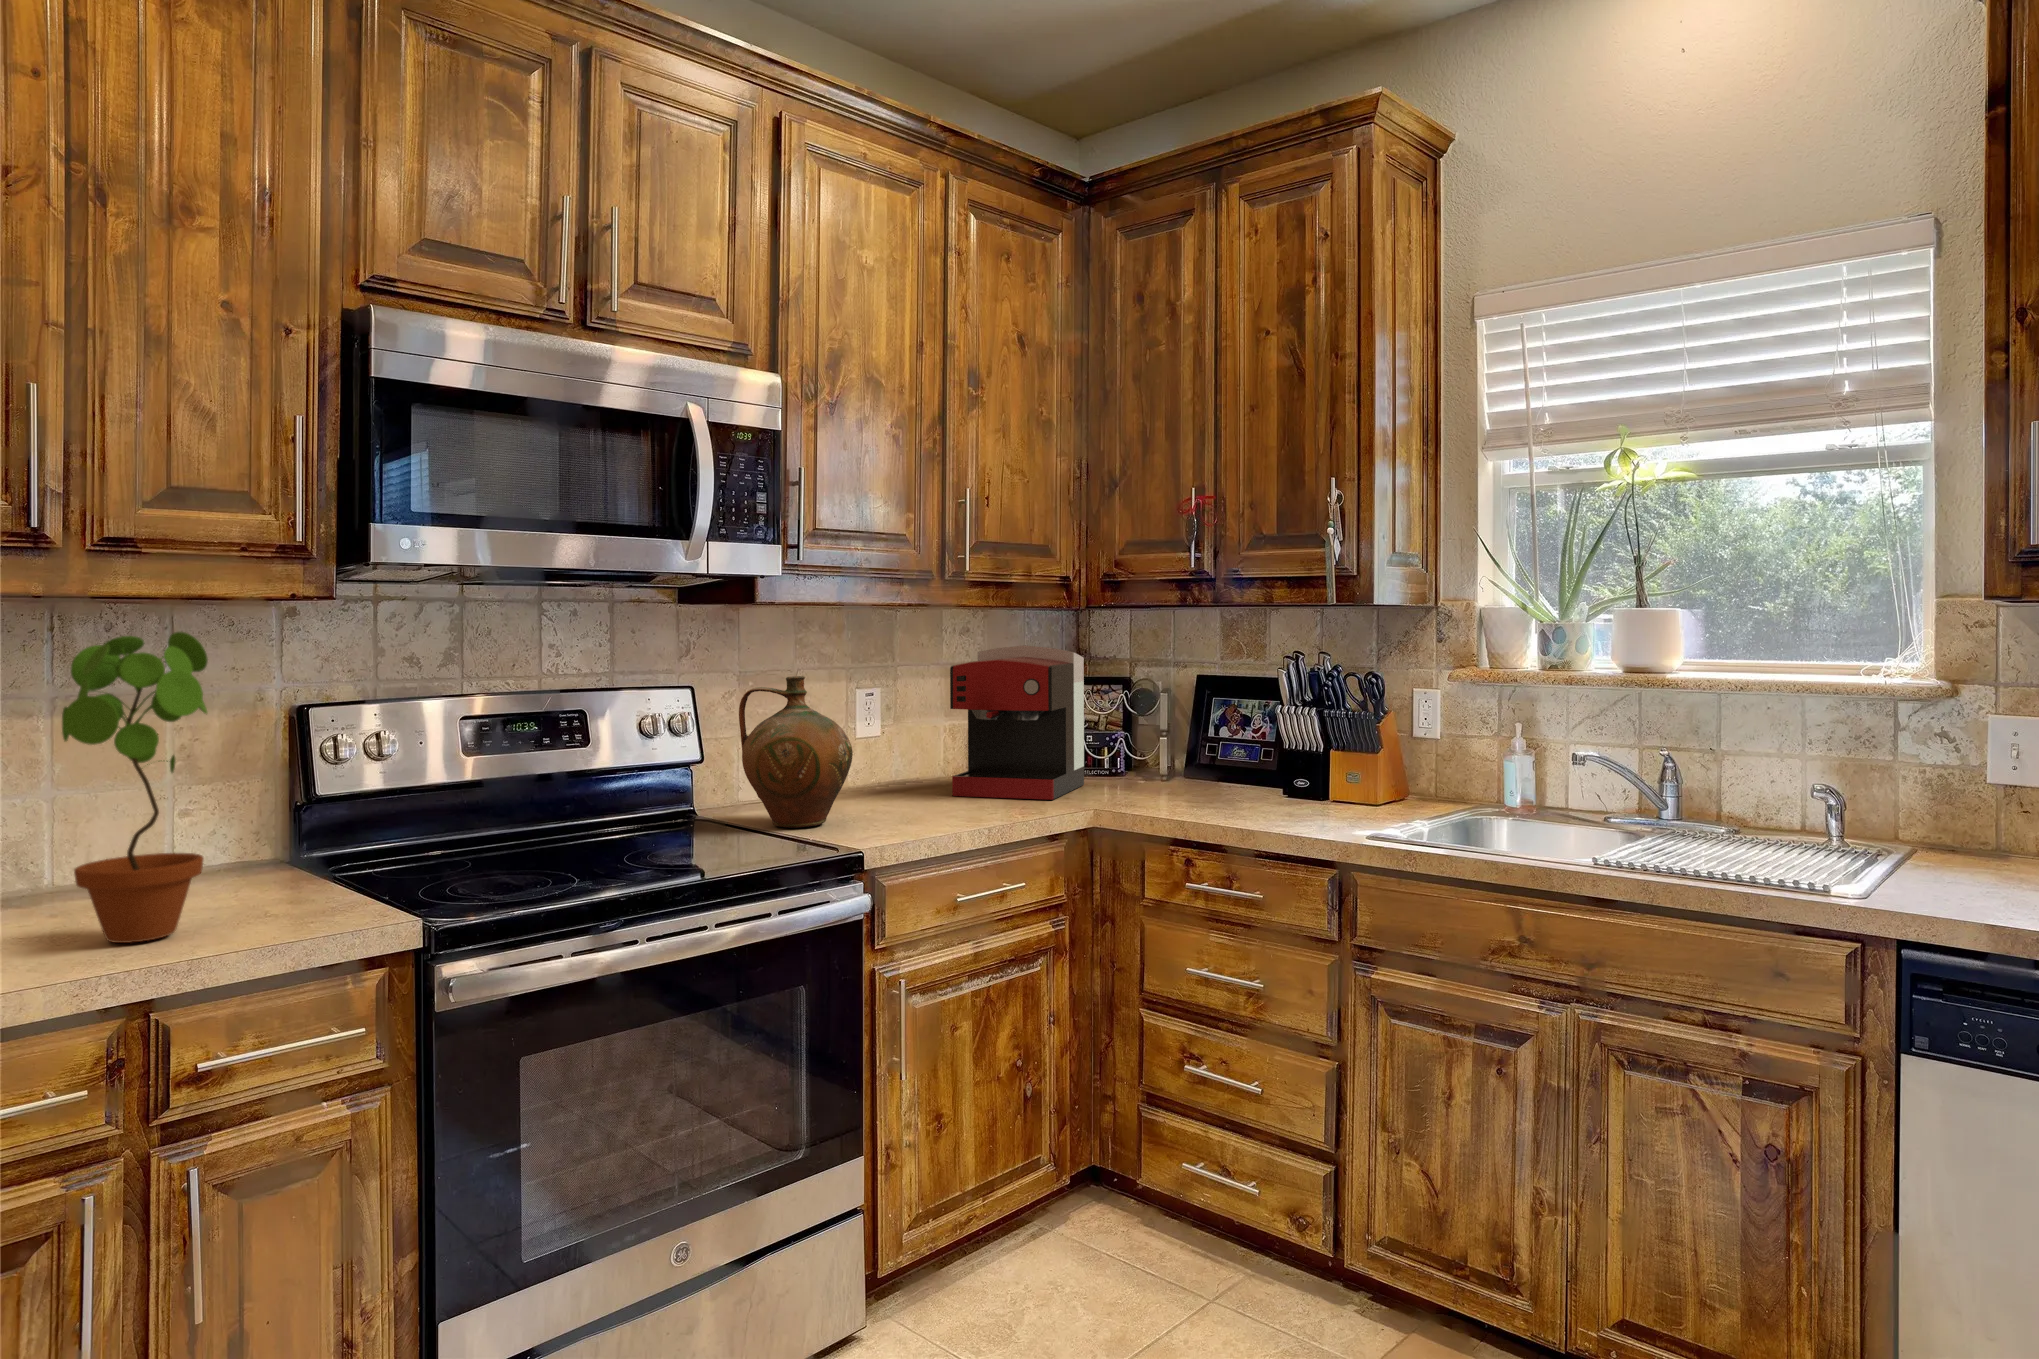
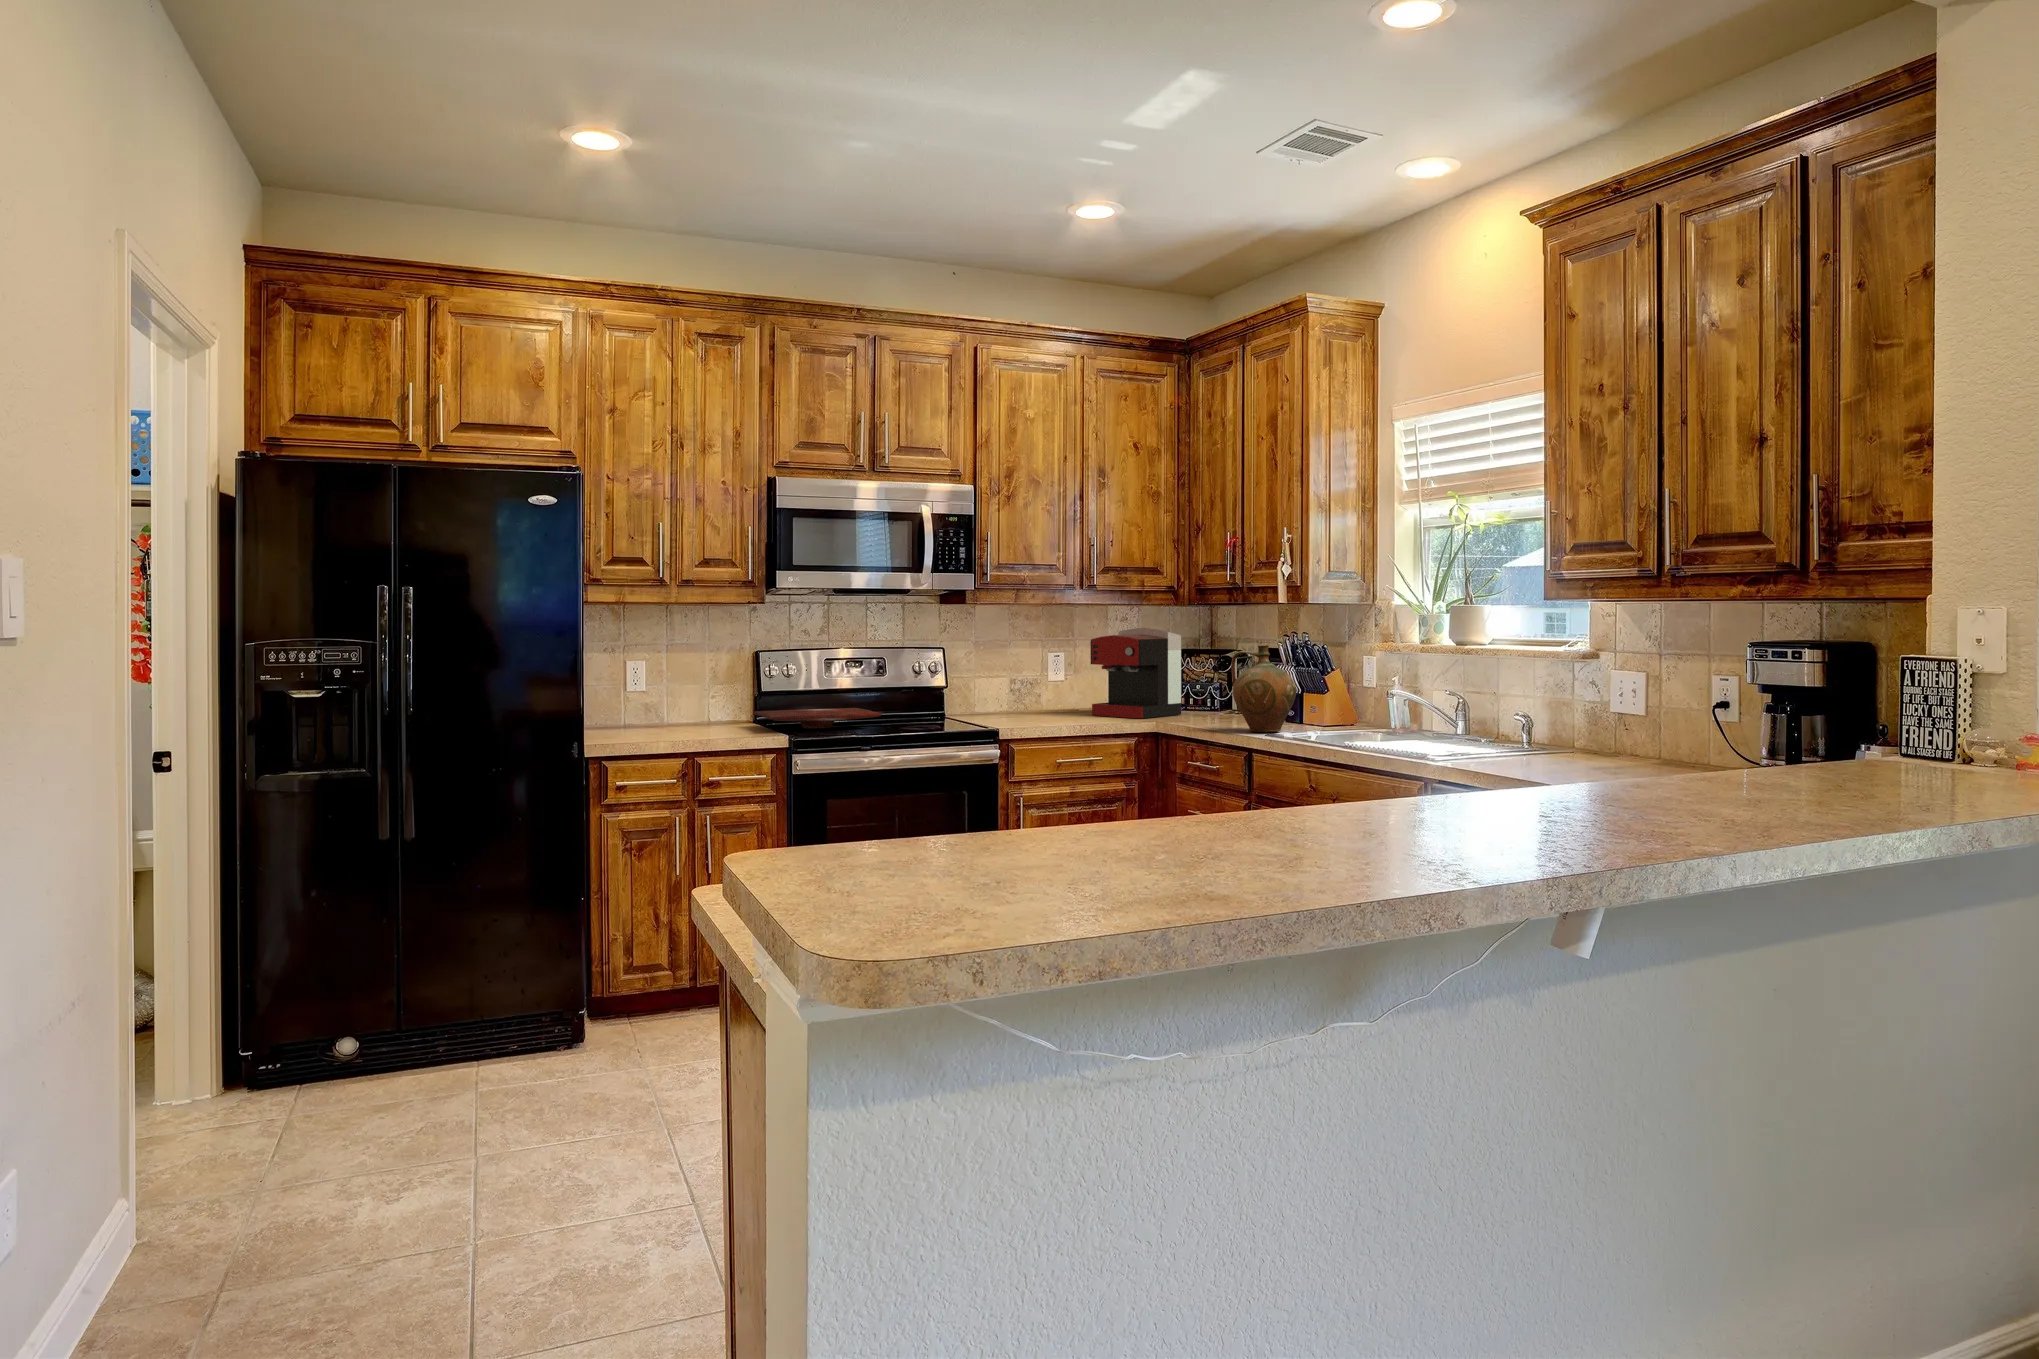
potted plant: present [62,632,208,943] -> none [670,616,717,734]
ceramic jug: present [739,676,853,828] -> present [1231,645,1296,732]
cutting board: none [297,820,627,883] -> present [753,708,881,729]

